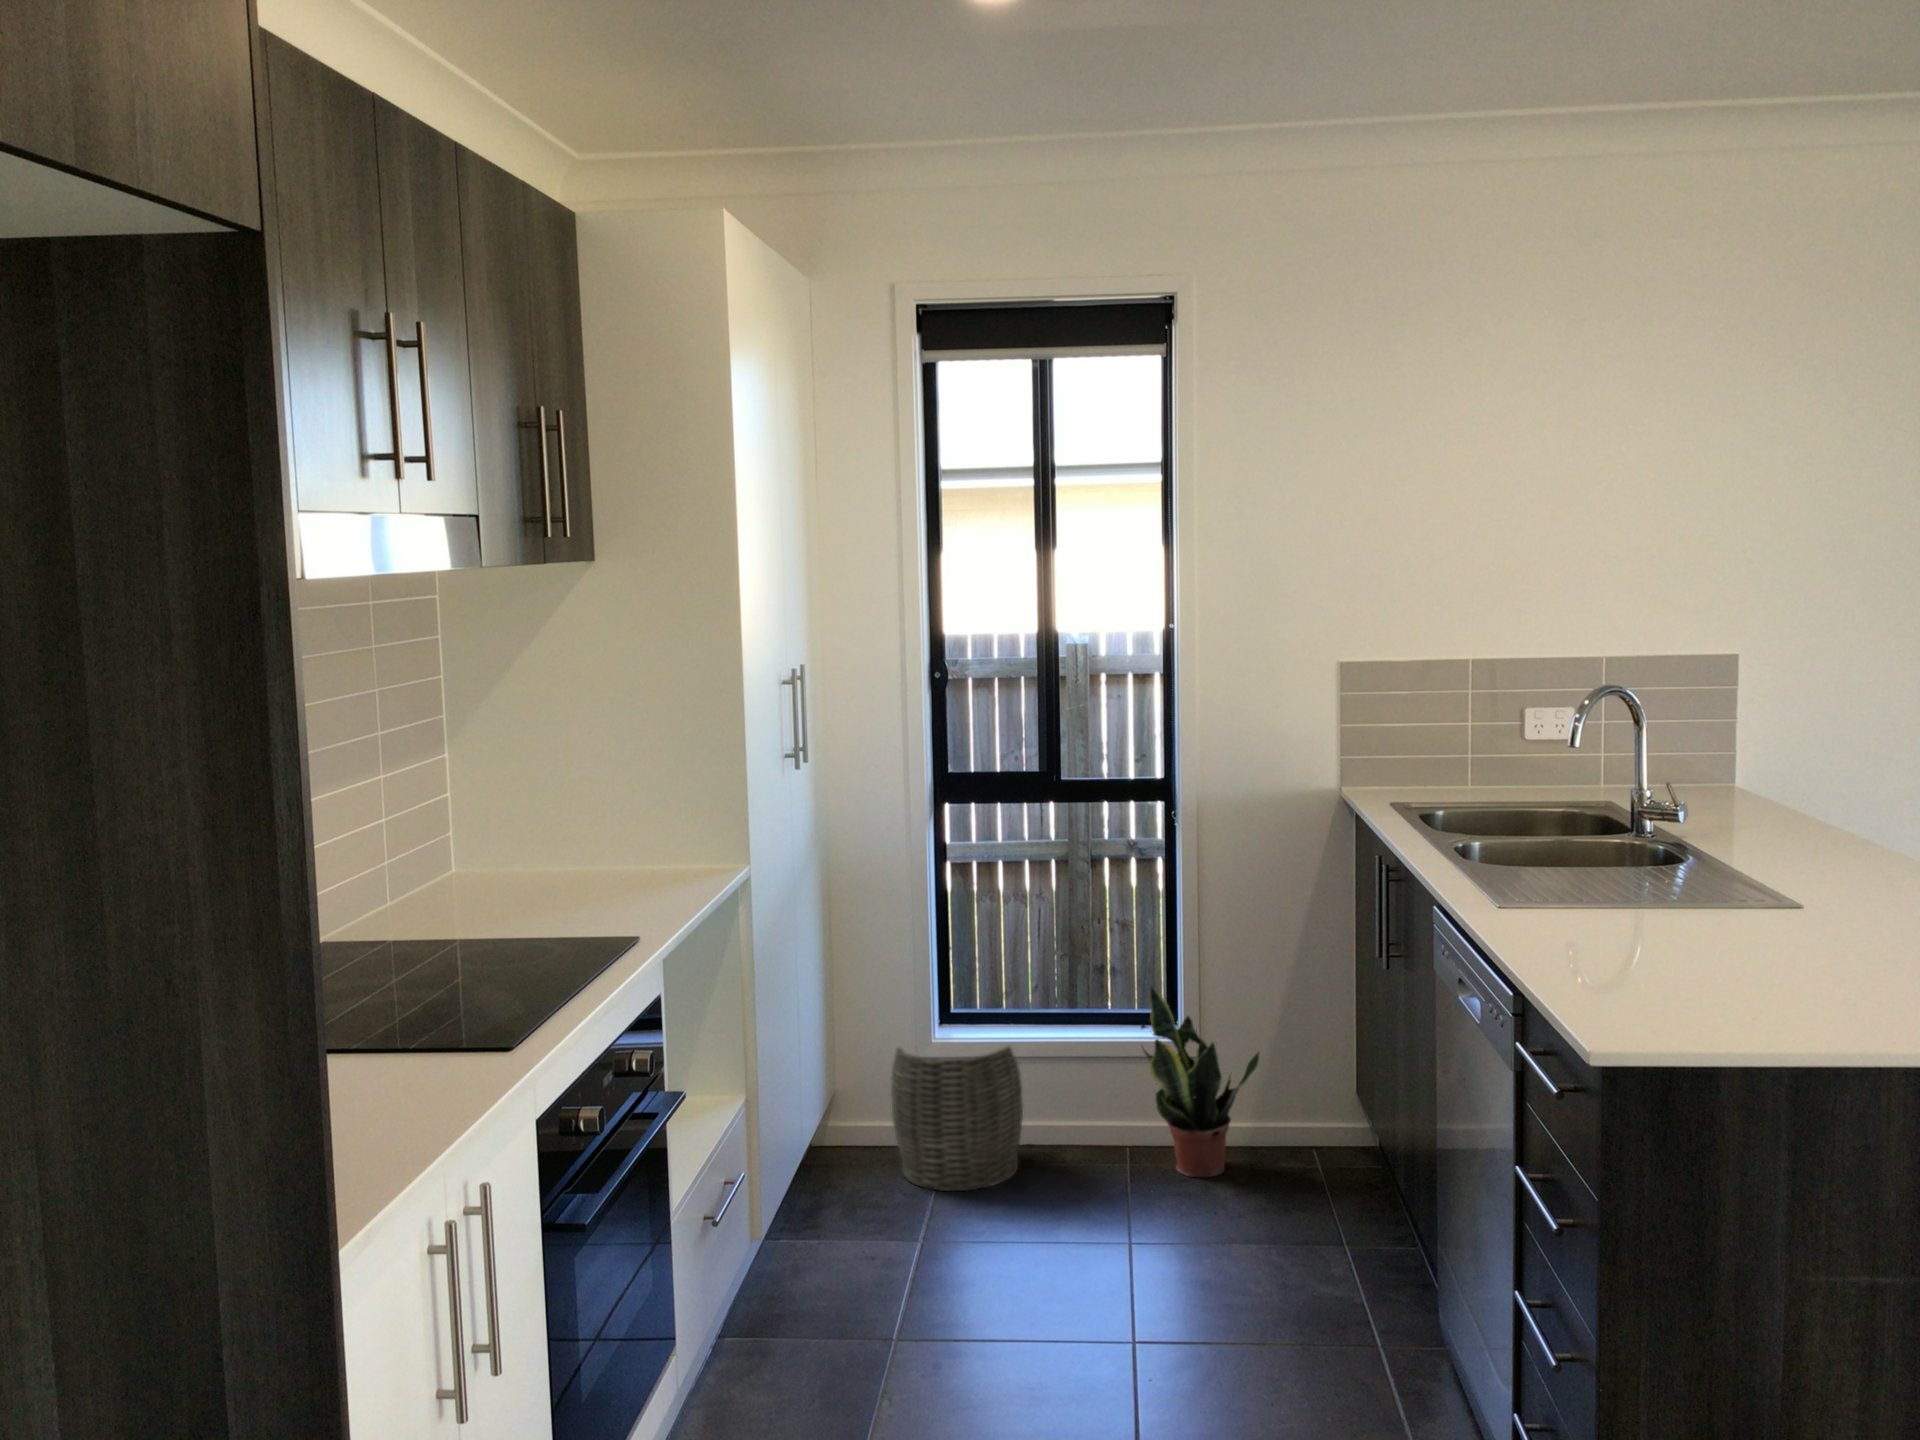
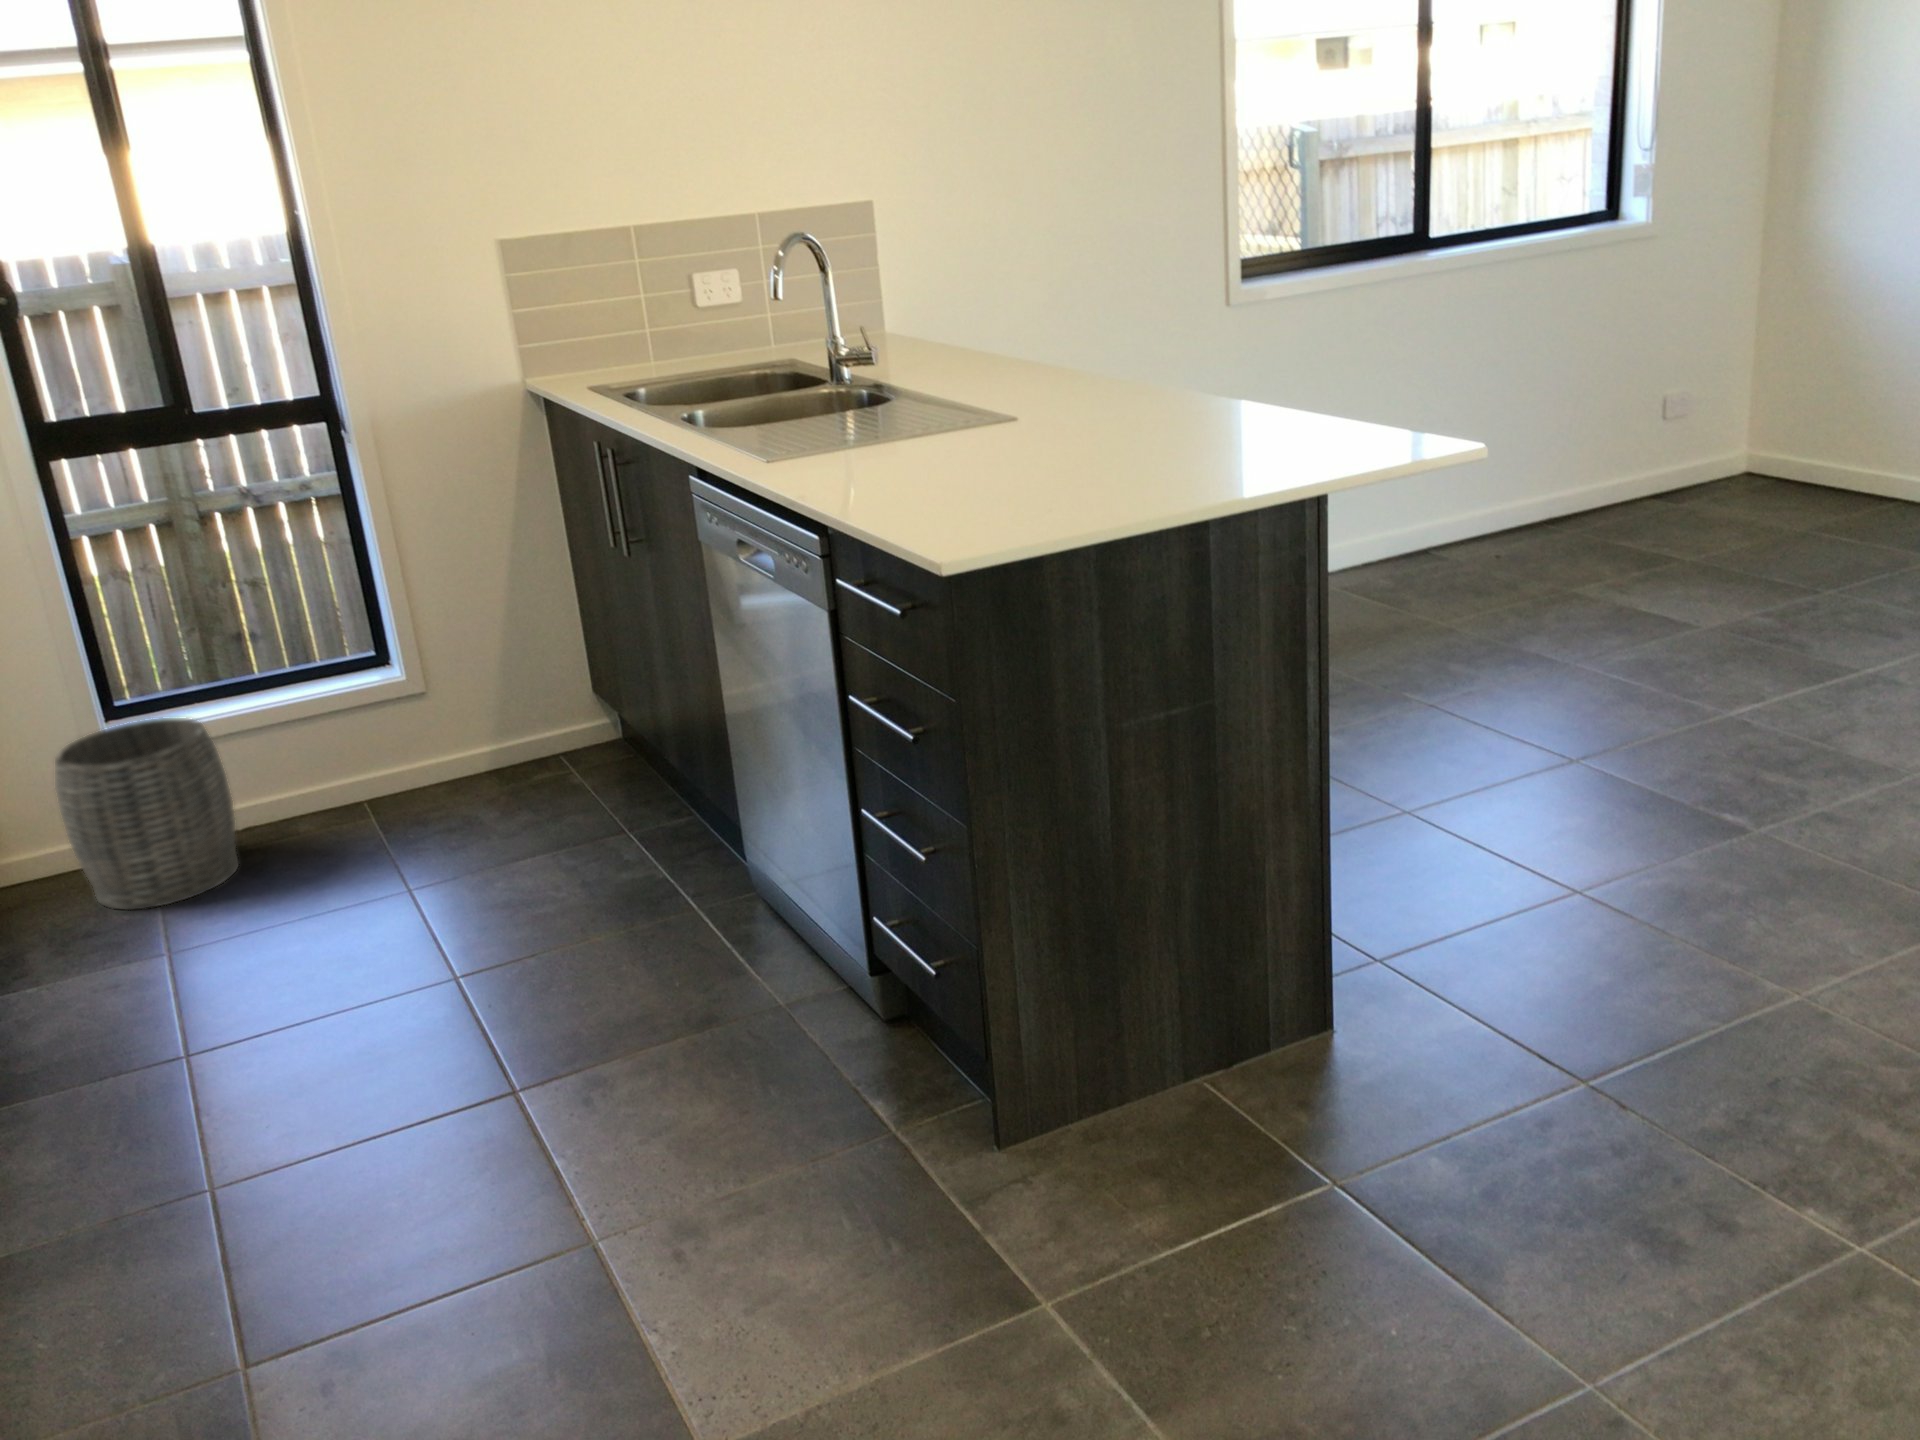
potted plant: present [1141,987,1260,1177] -> none [345,628,486,816]

